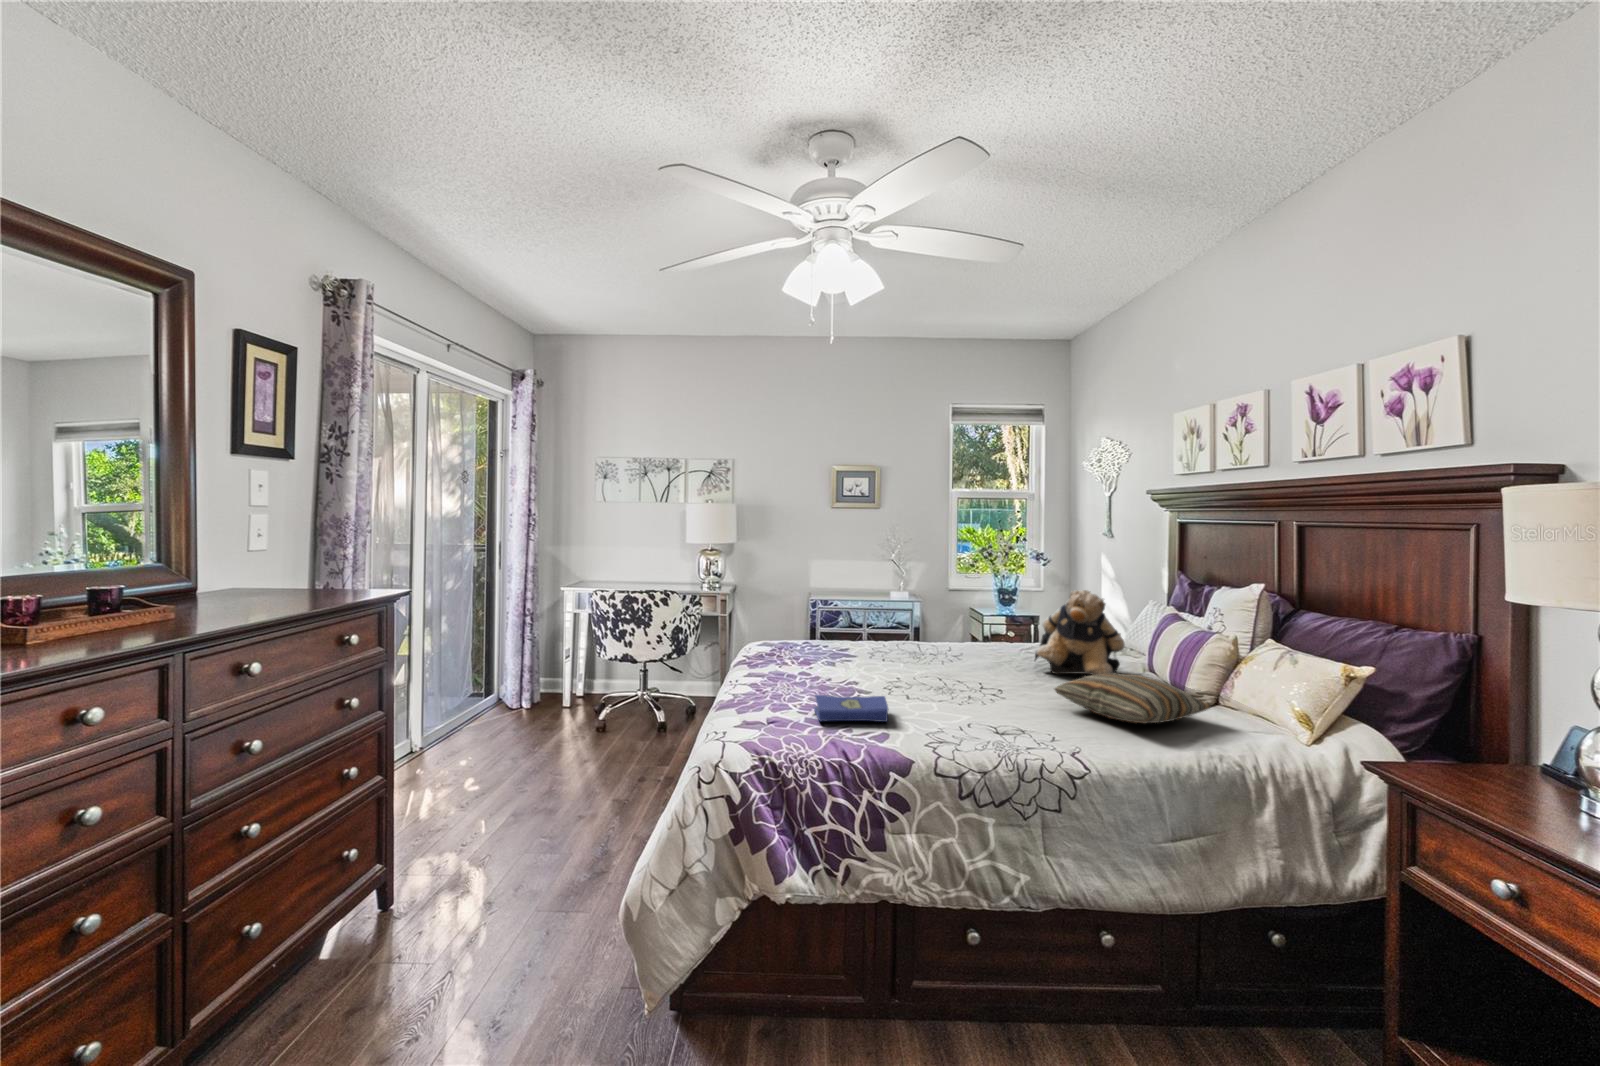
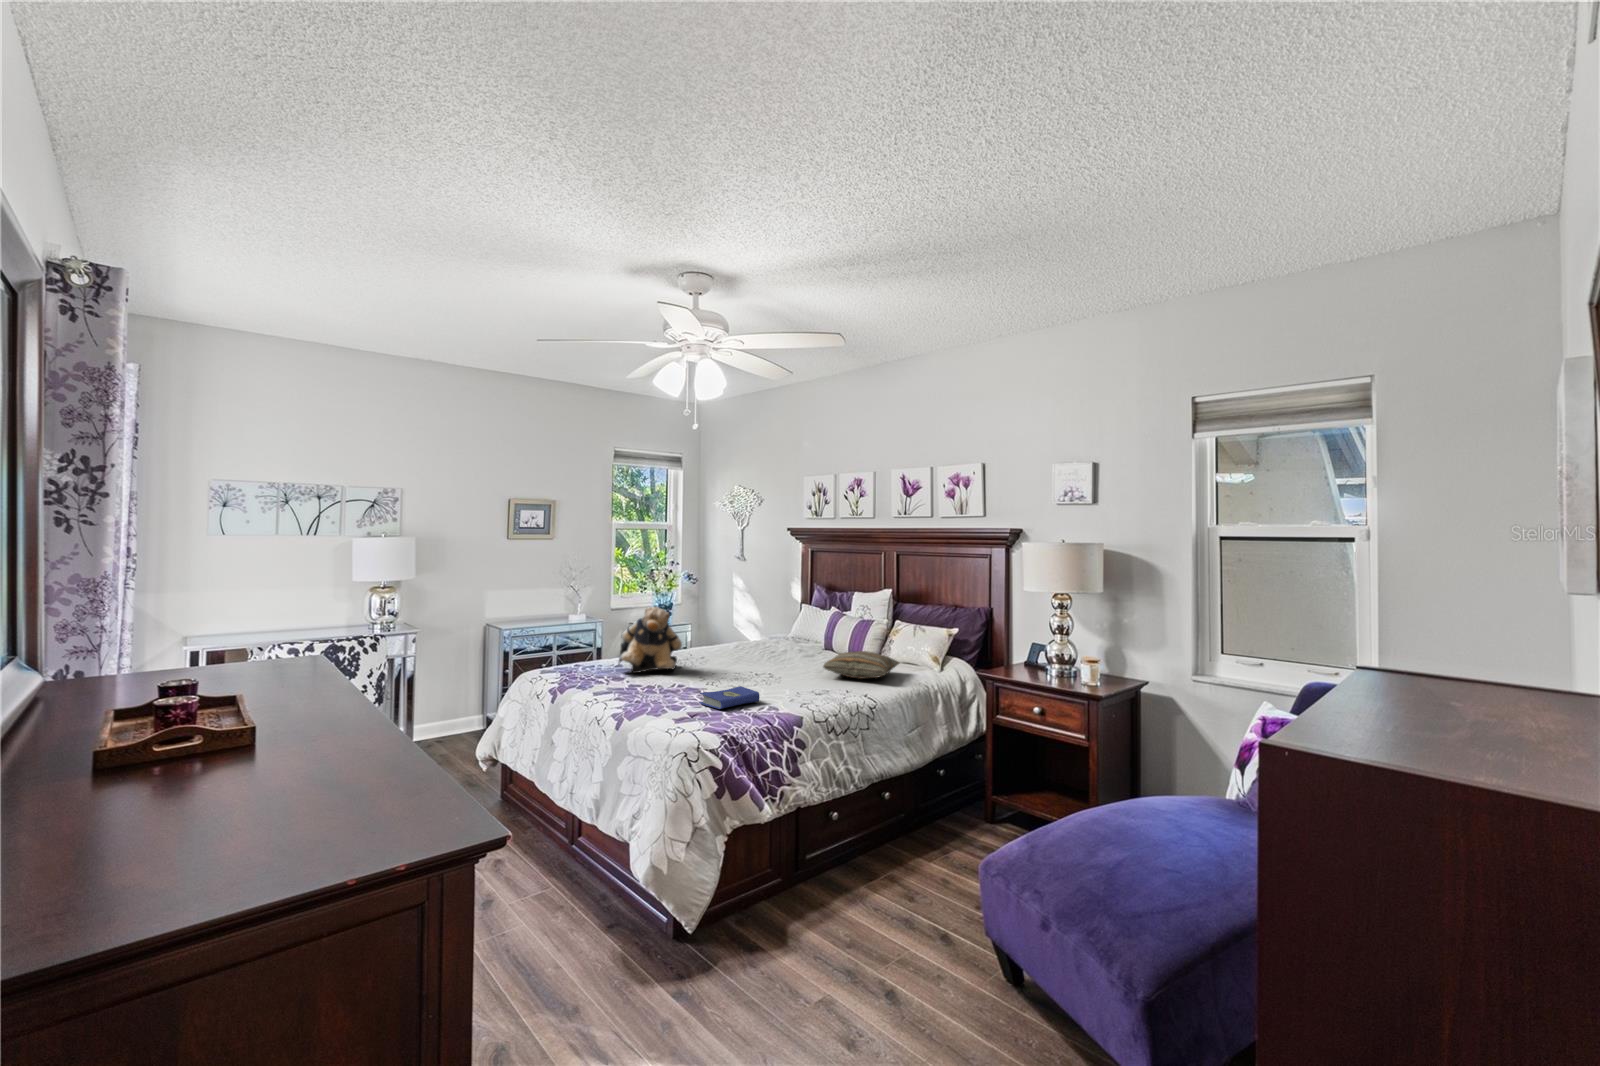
teddy bear: present [1035,590,1125,675] -> present [619,607,682,673]

